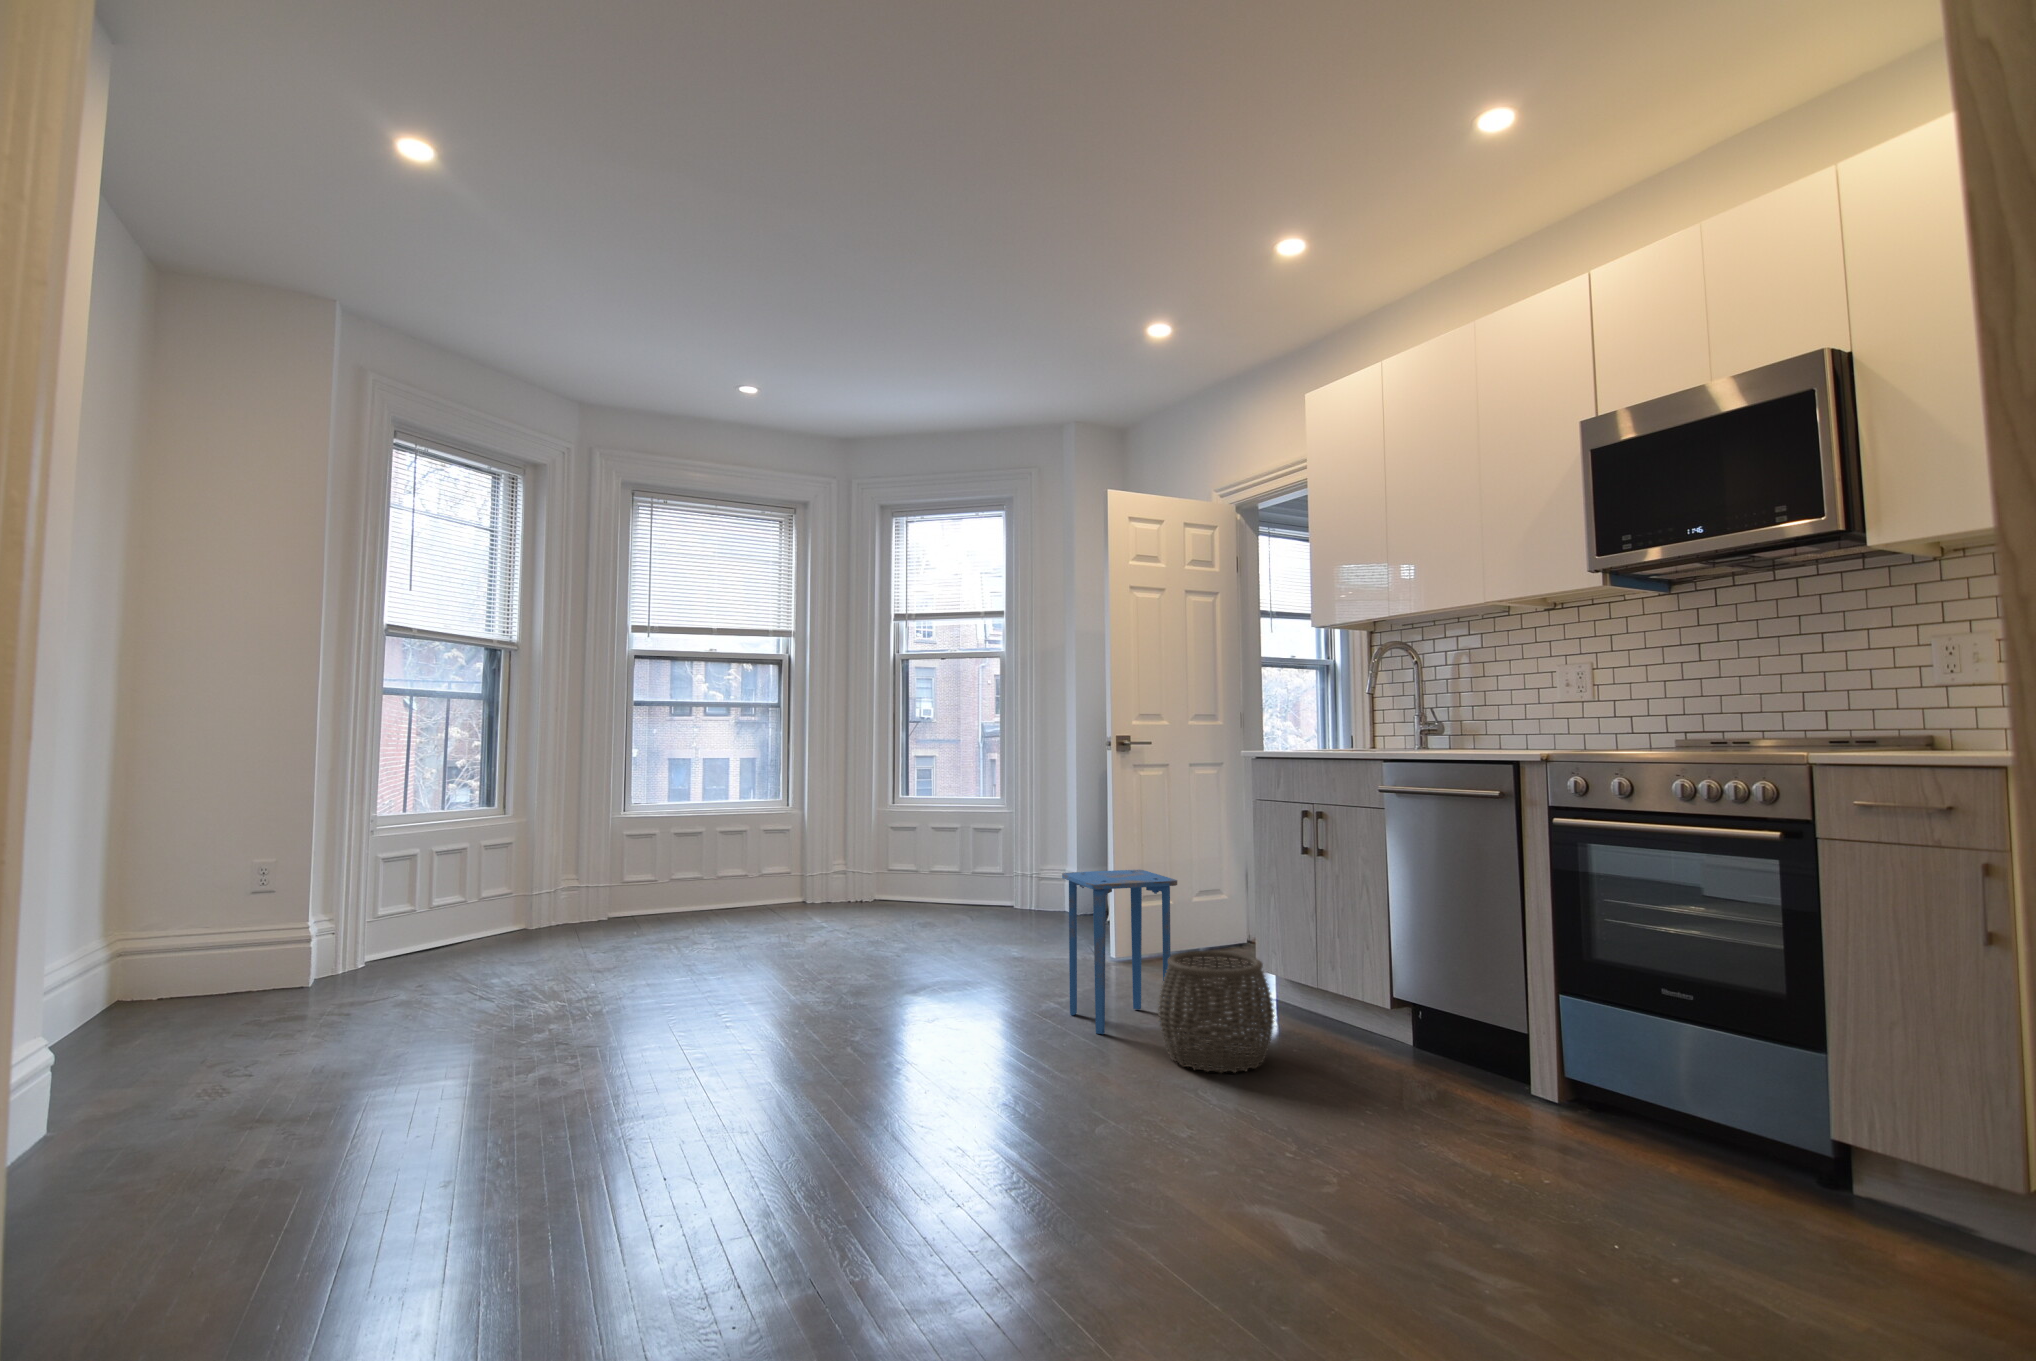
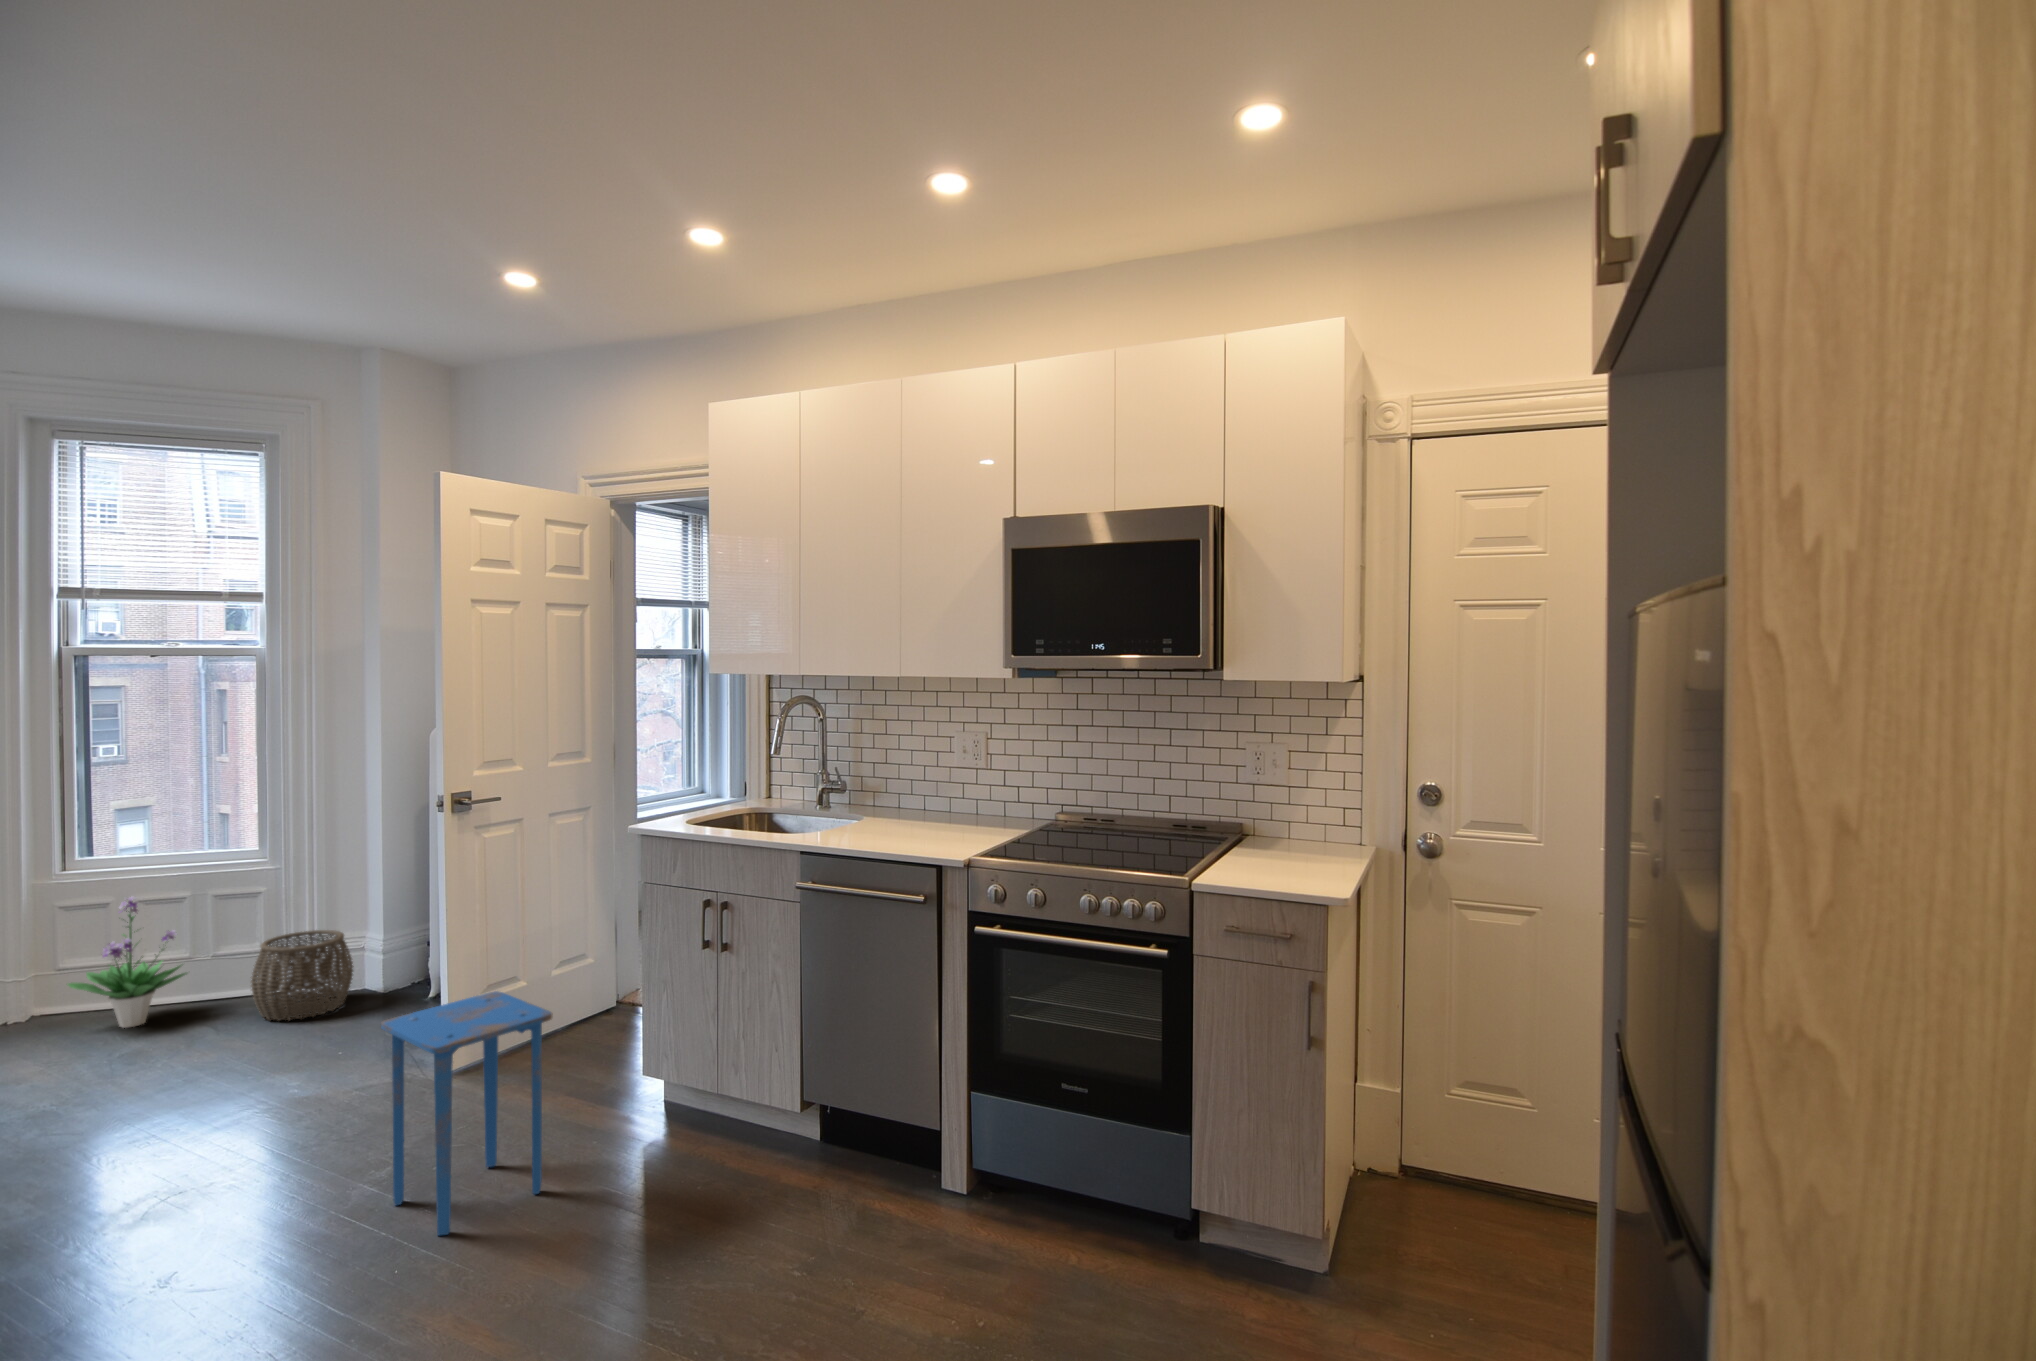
potted plant: none [894,823,959,914] -> present [68,897,187,1028]
woven basket: present [1158,951,1274,1073] -> present [251,930,354,1021]

